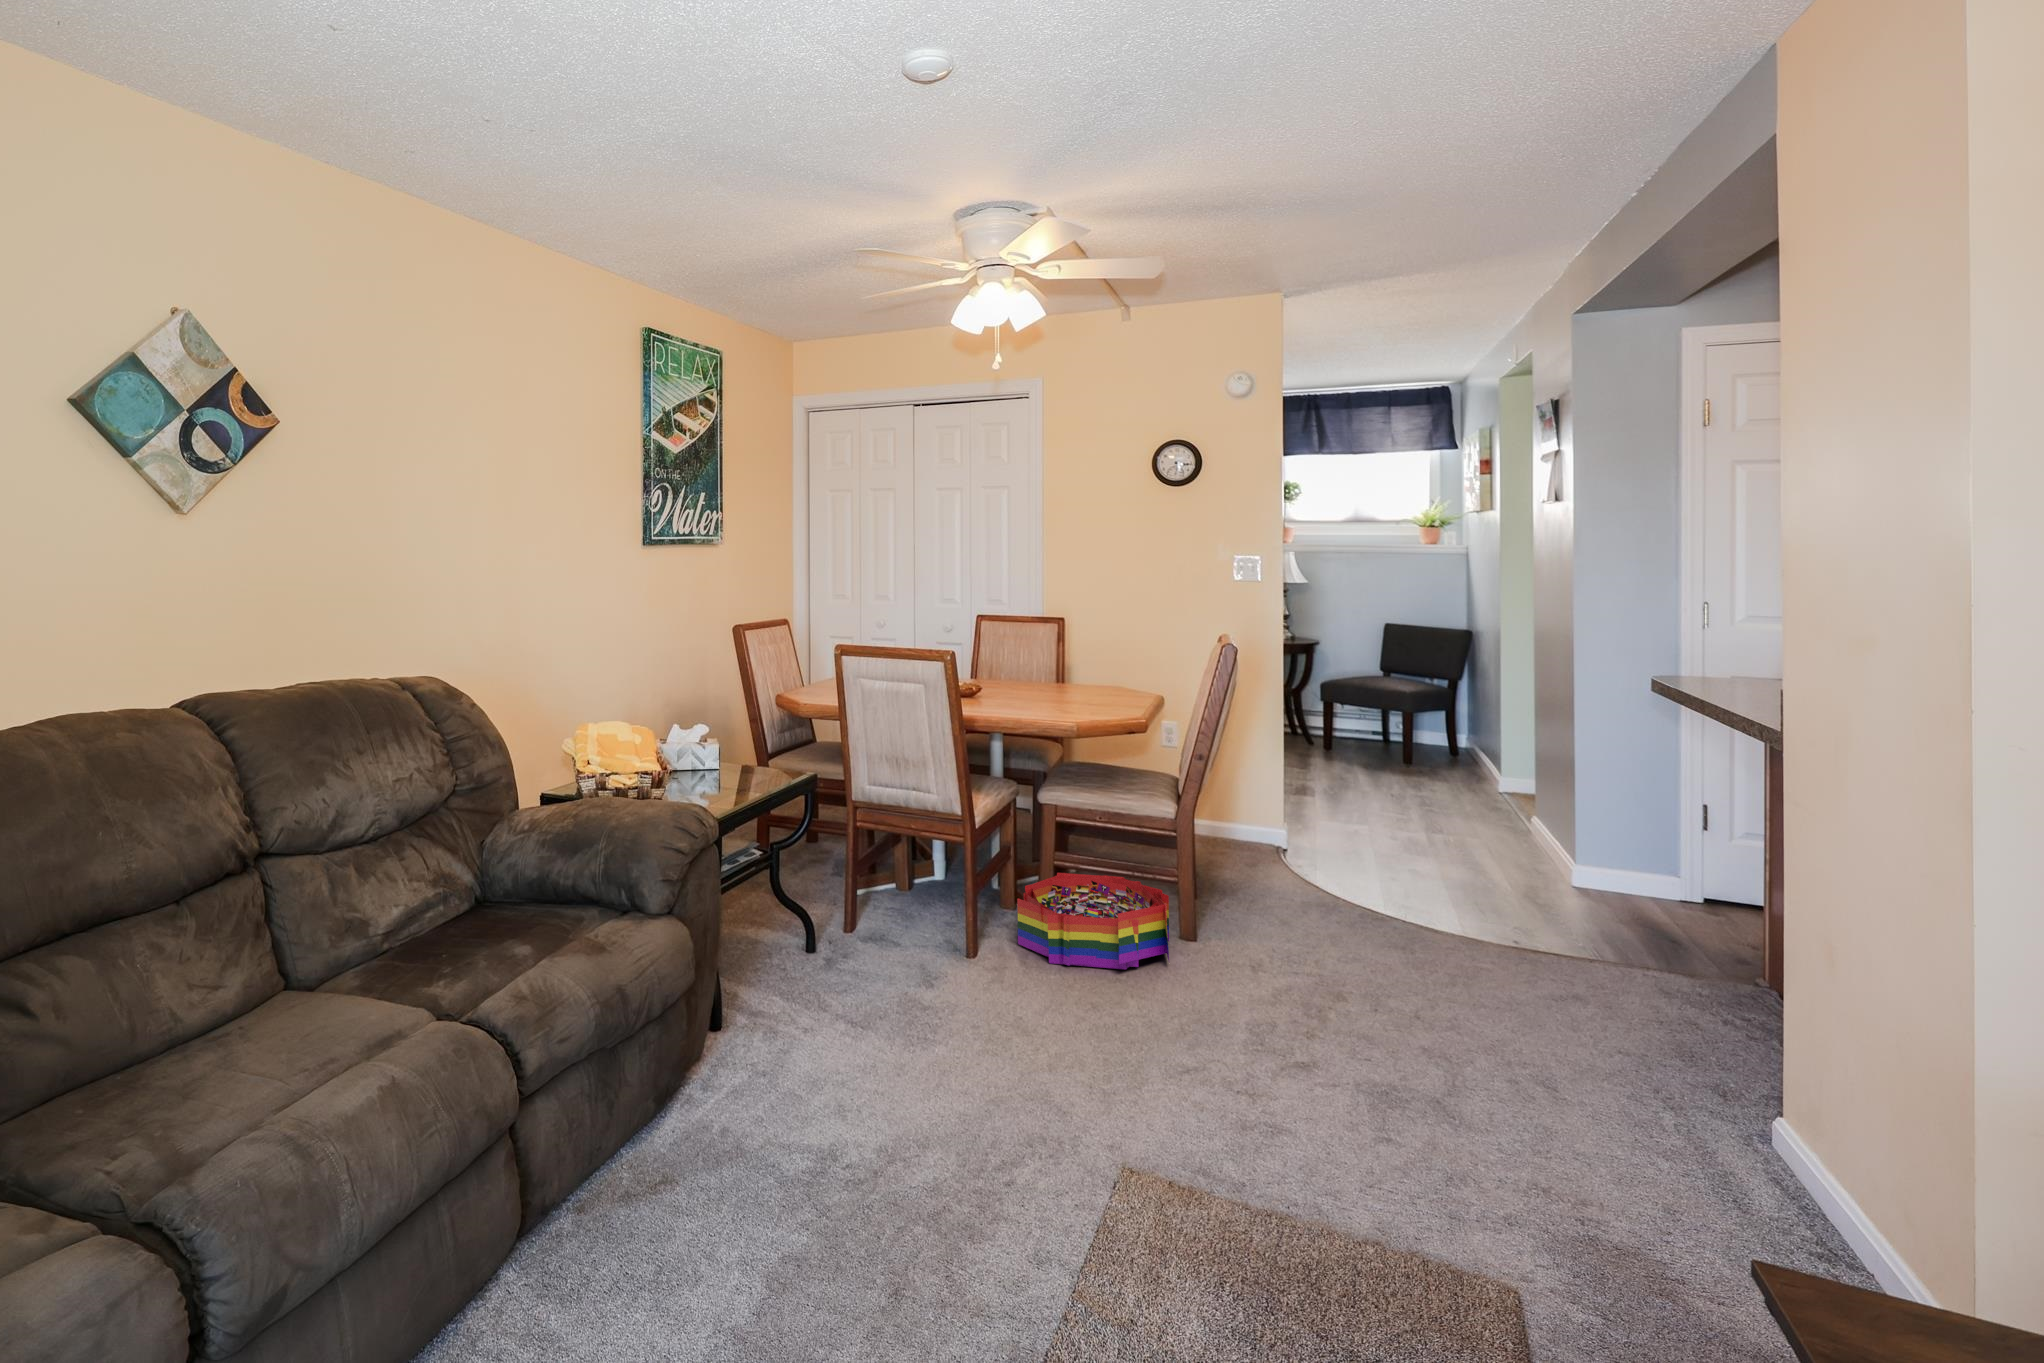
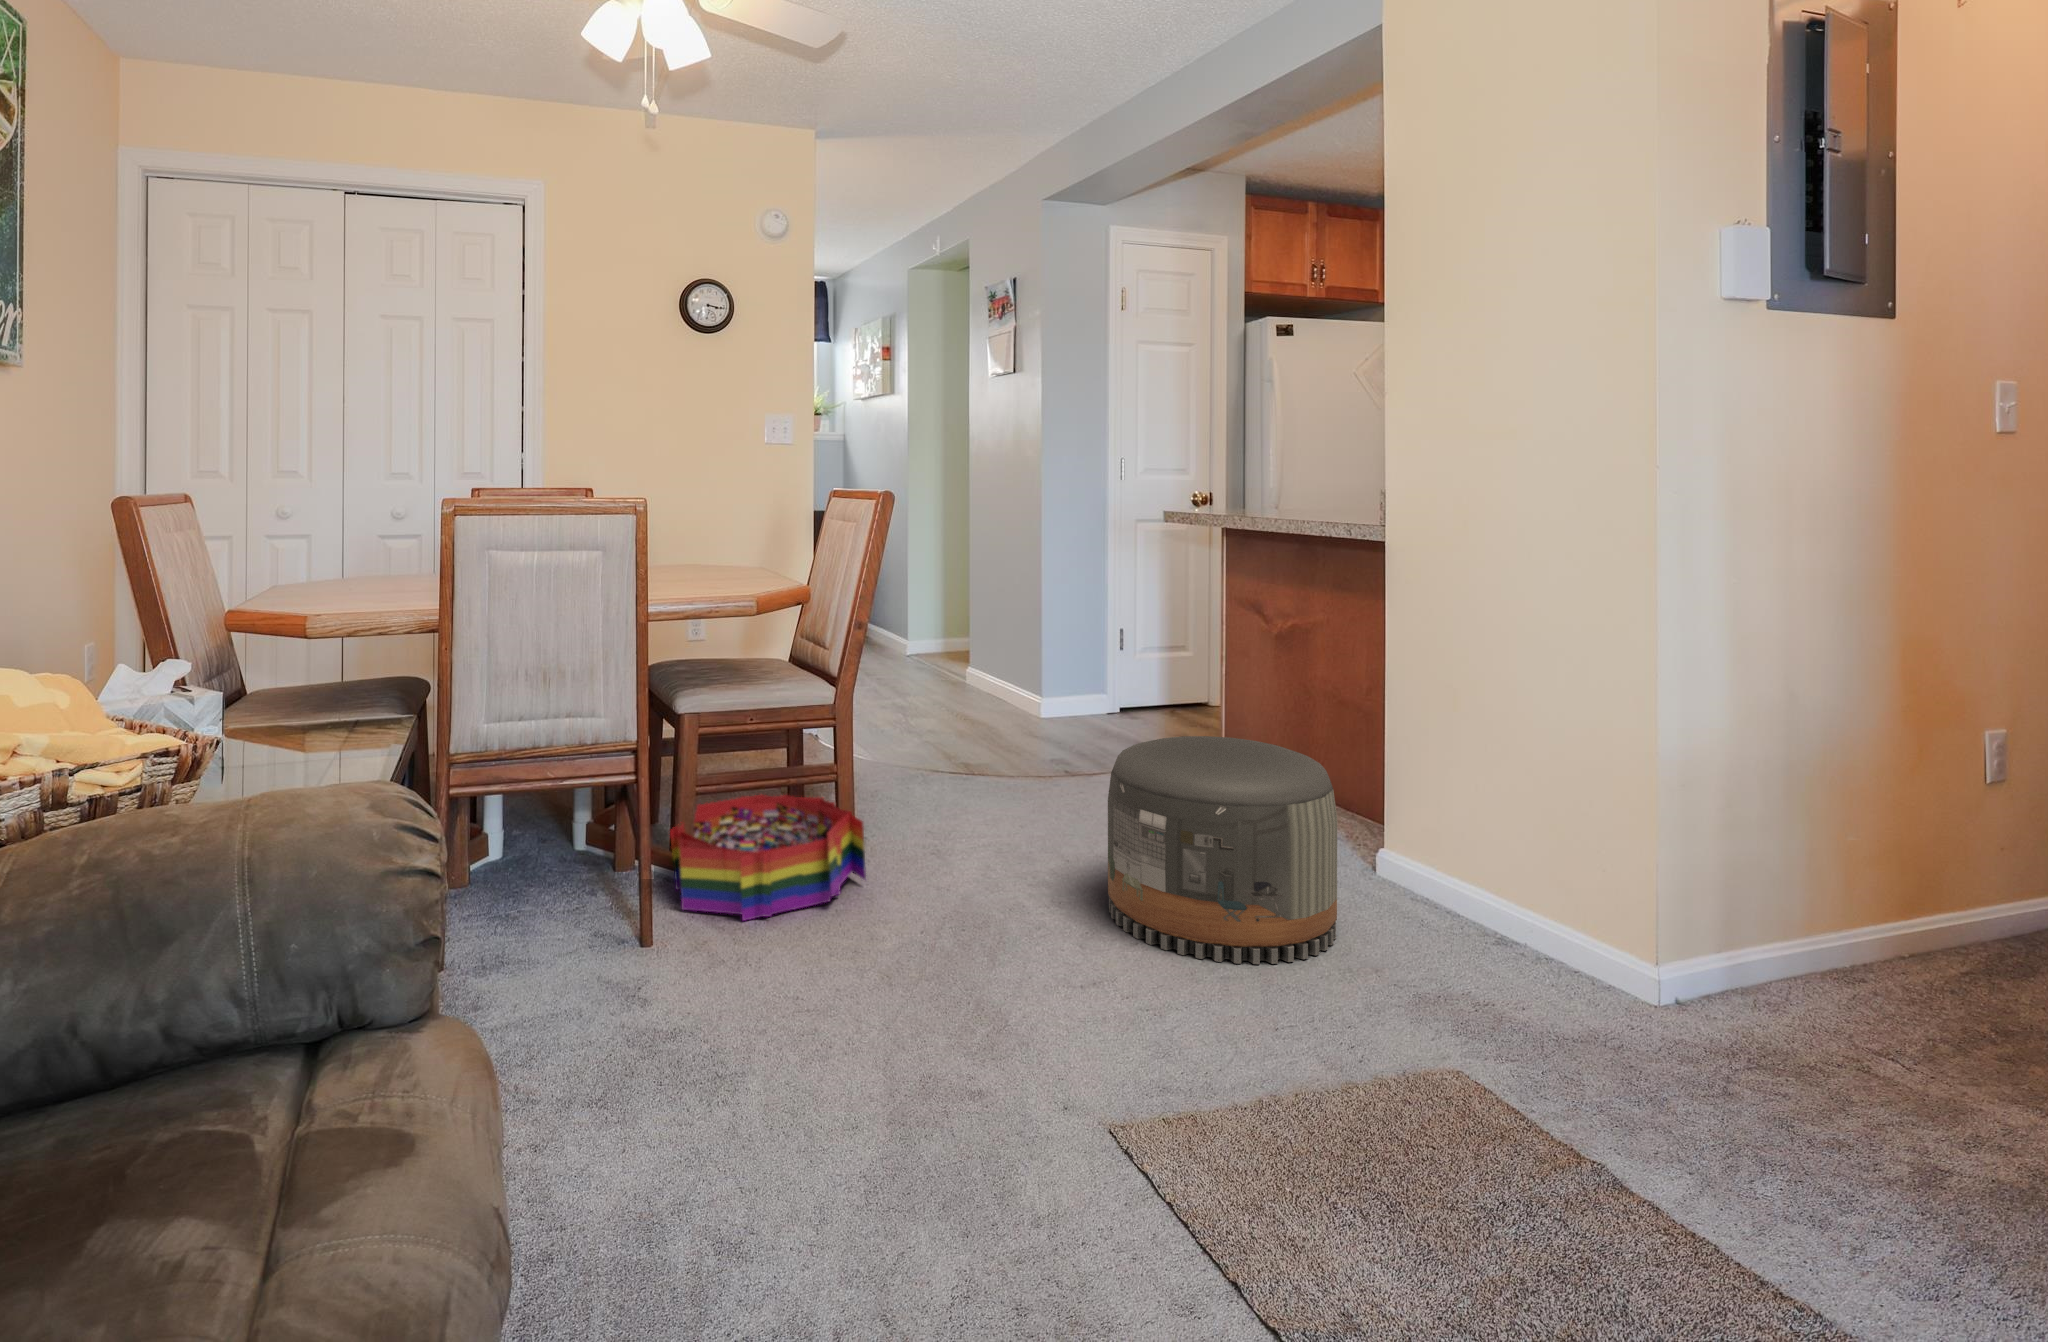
pouf: none [1343,902,1587,1145] -> present [1108,736,1337,964]

